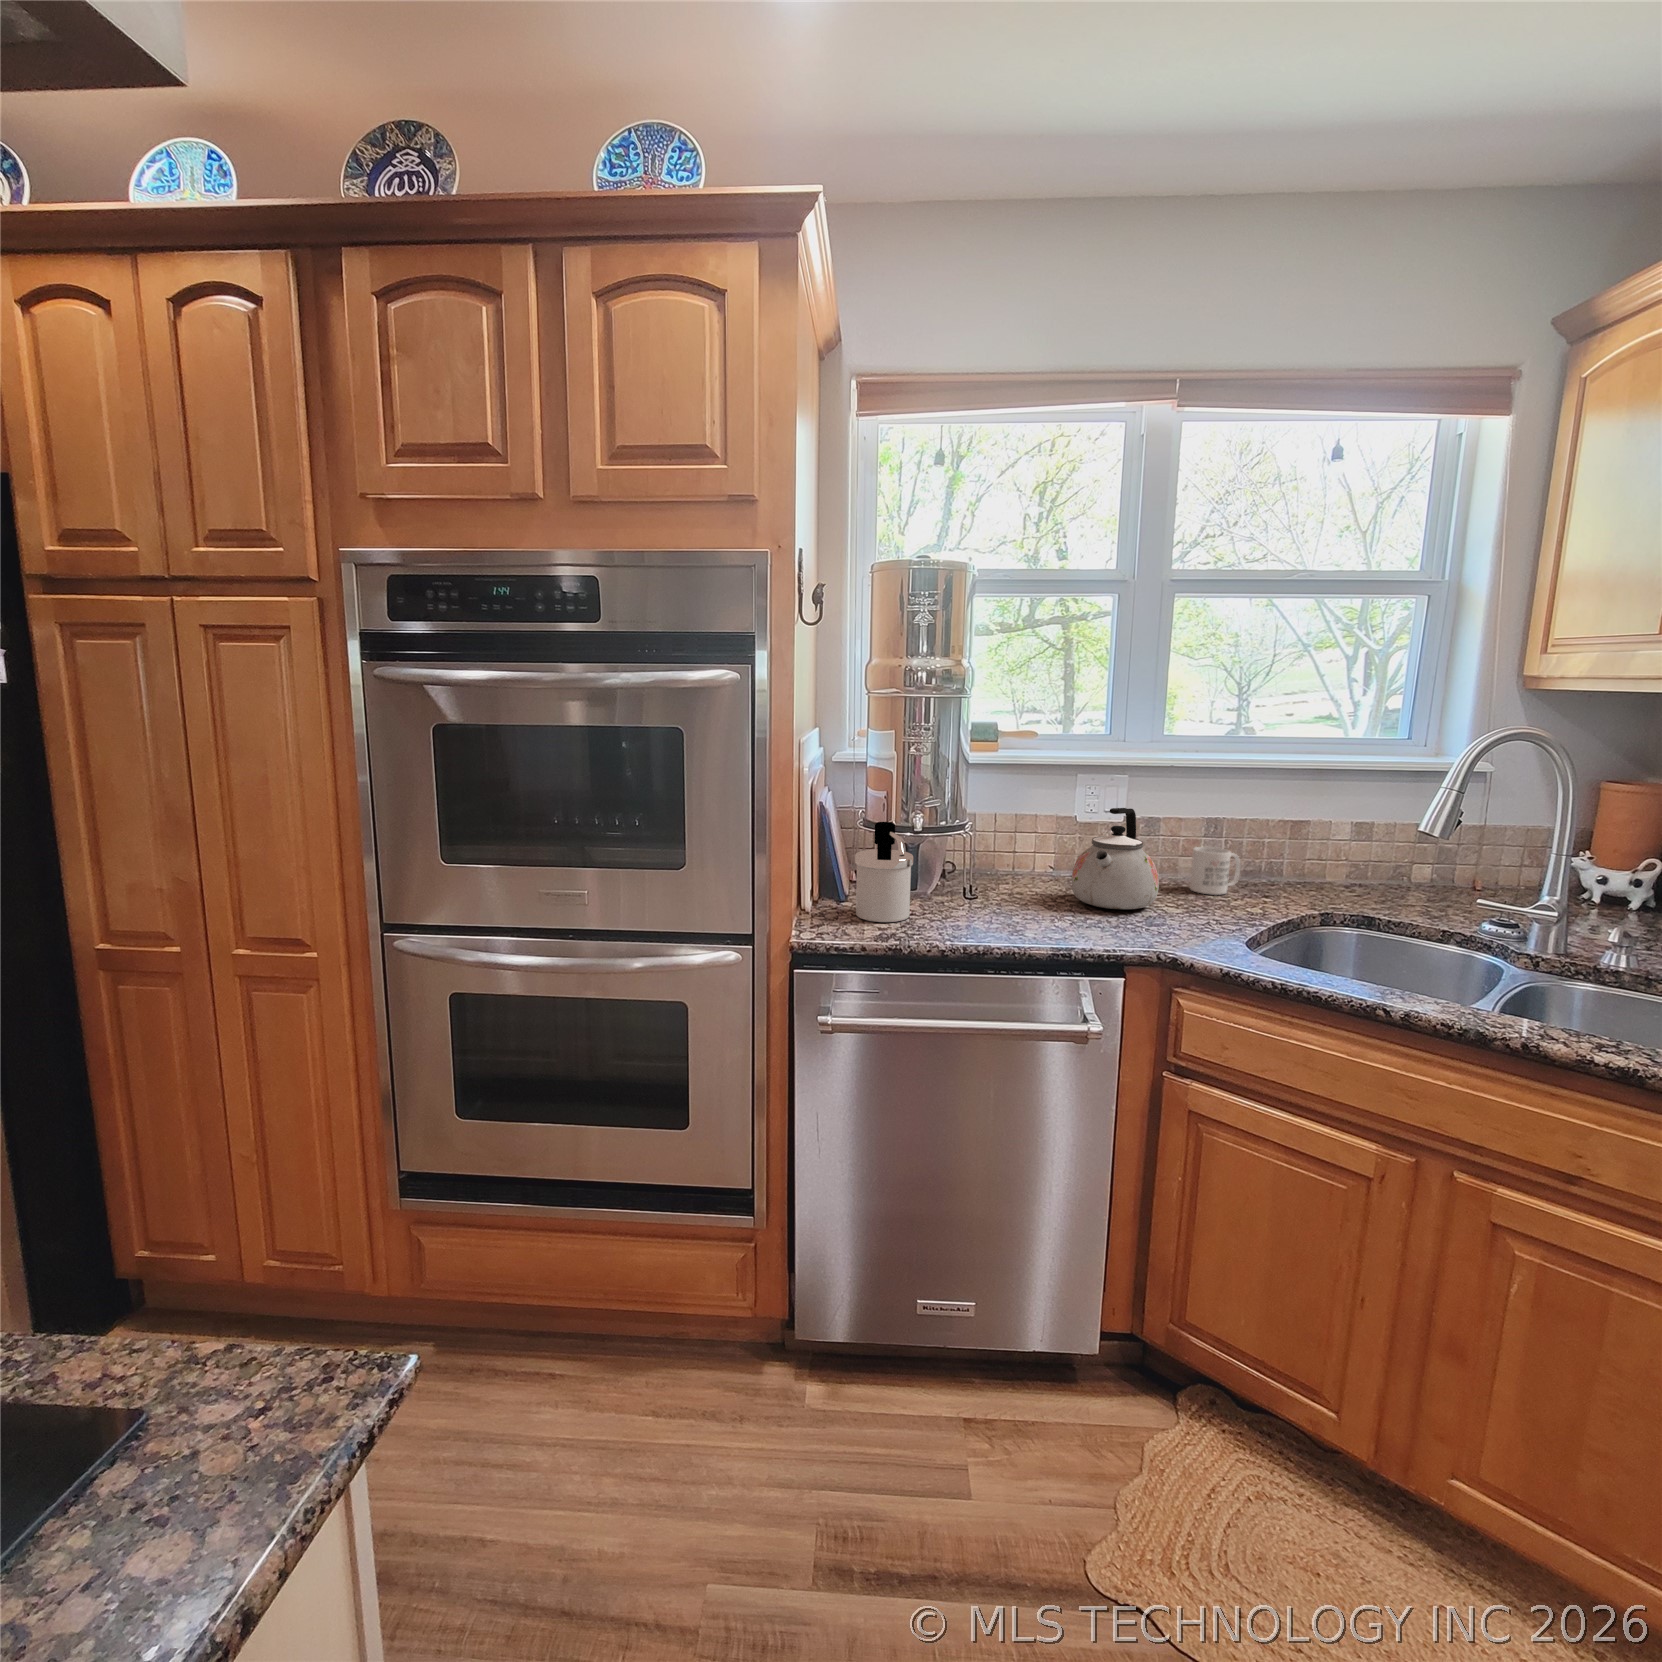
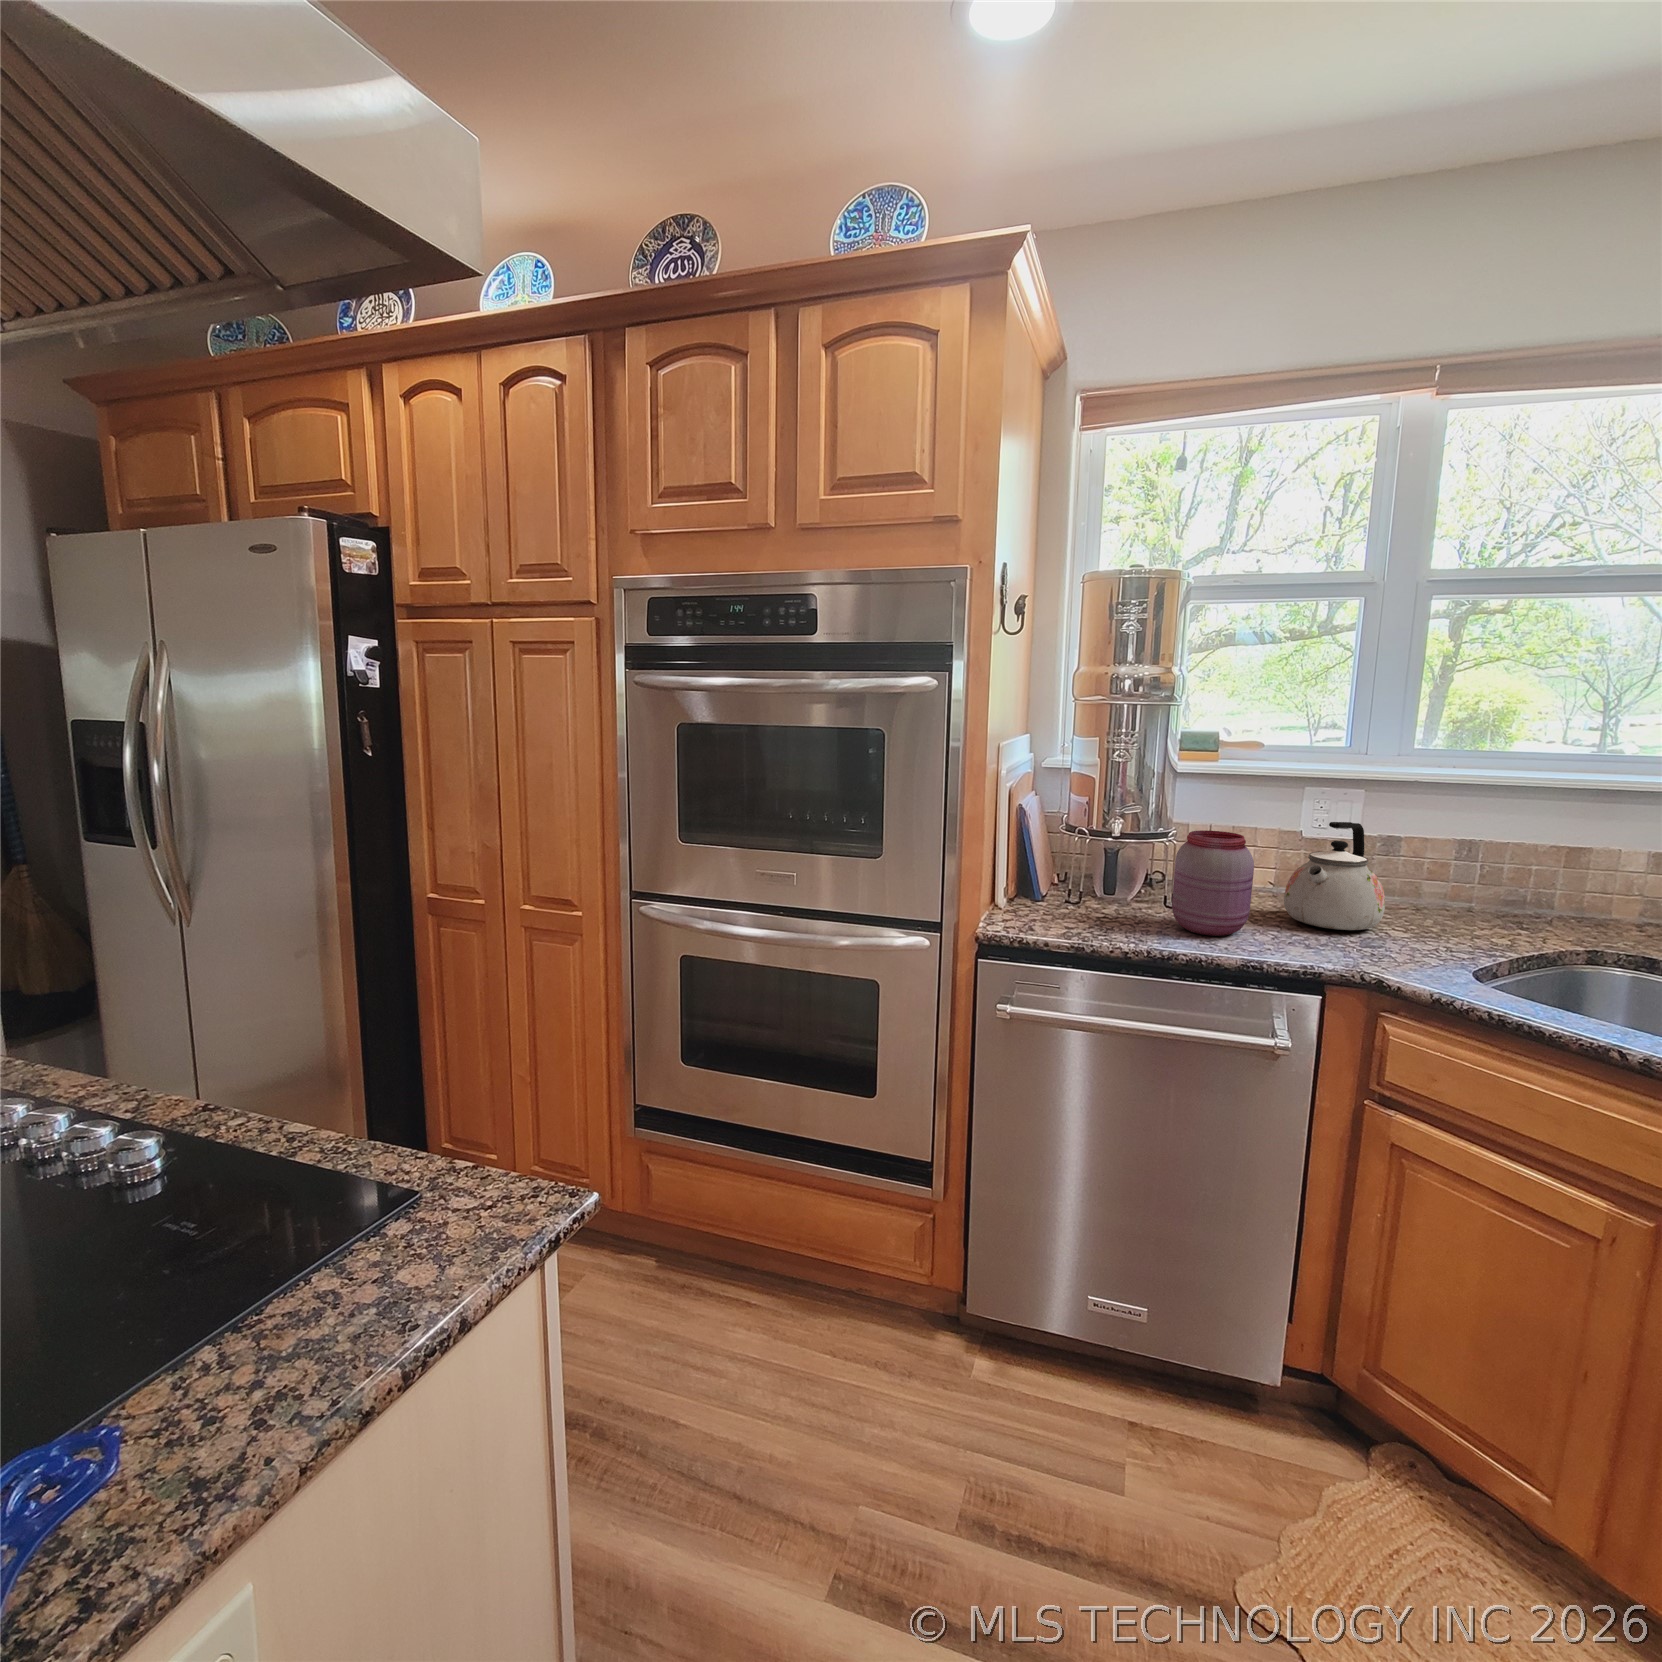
soap dispenser: present [855,822,913,922] -> none [1046,825,1106,923]
jar: none [978,822,1052,925] -> present [1172,830,1254,936]
mug: present [1190,847,1241,895] -> none [1433,870,1499,923]

